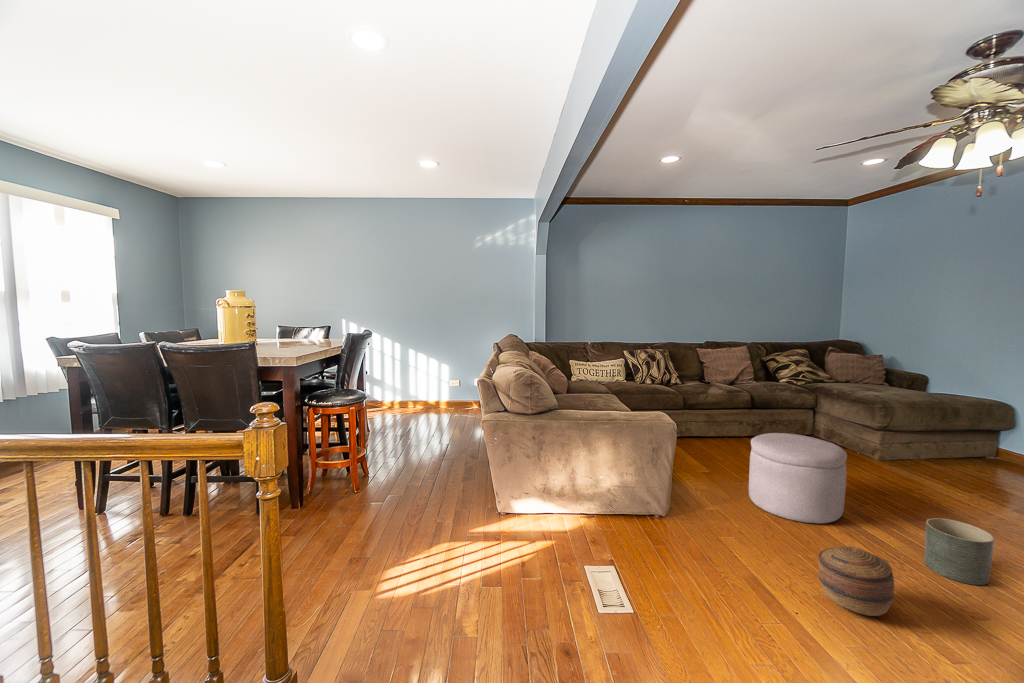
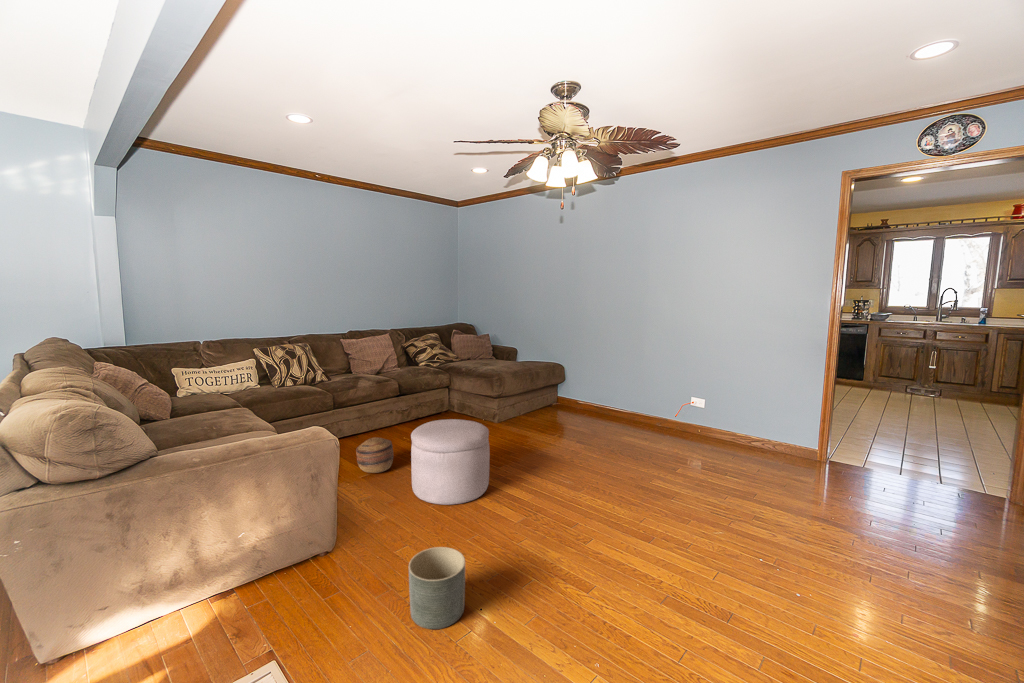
planter: present [924,518,994,585] -> present [409,547,465,629]
basket: present [818,546,894,616] -> present [356,437,393,473]

